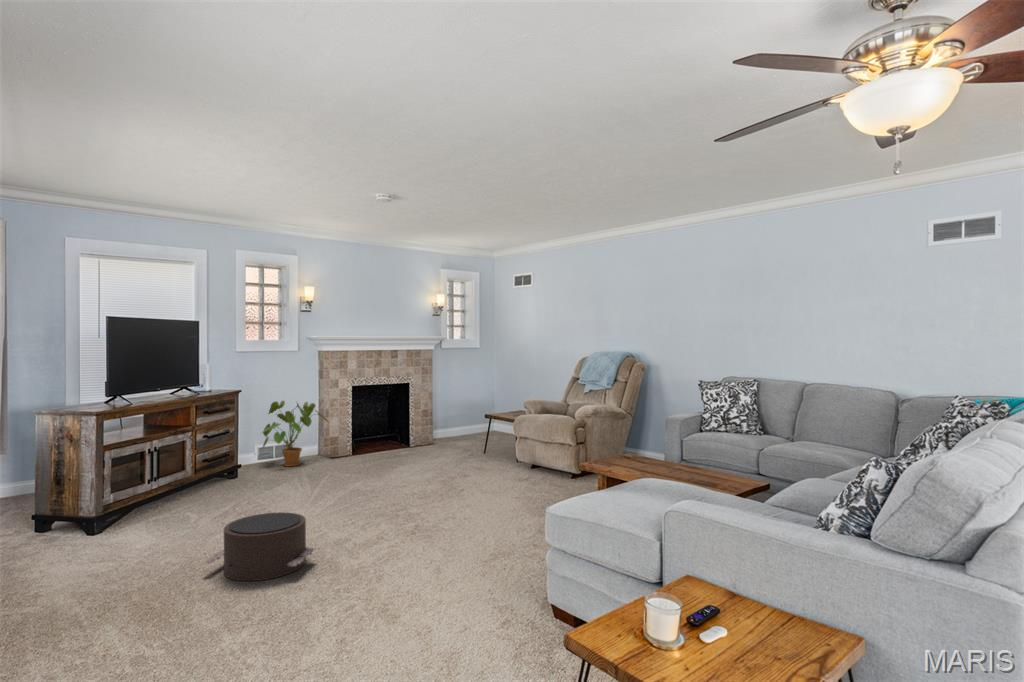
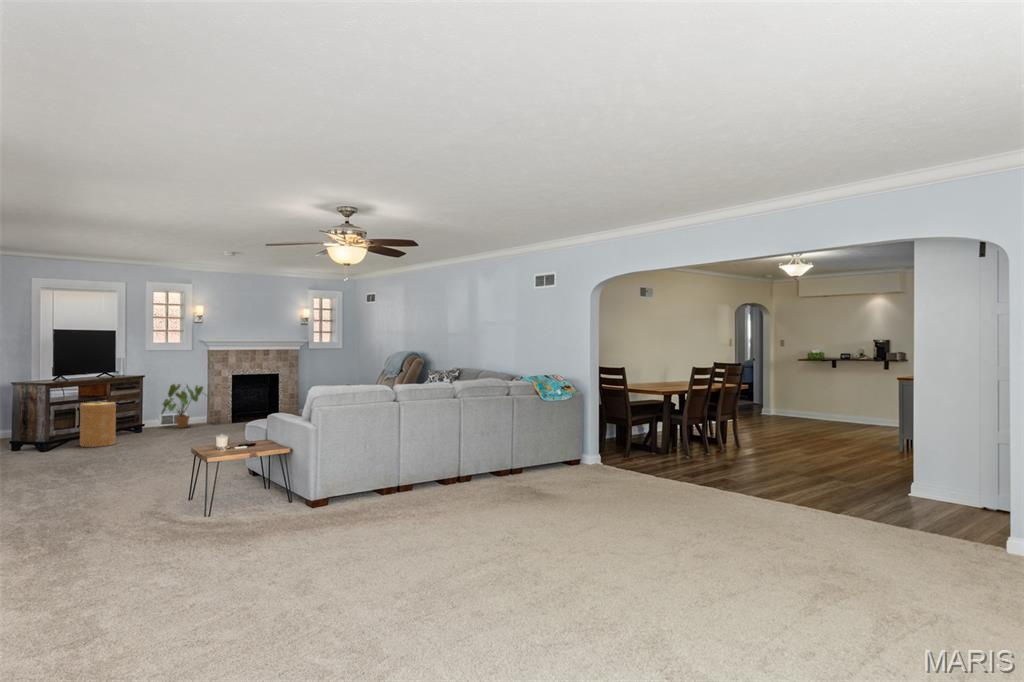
basket: none [152,438,211,518] -> present [80,402,116,447]
pouf: present [205,512,315,581] -> none [97,437,158,465]

